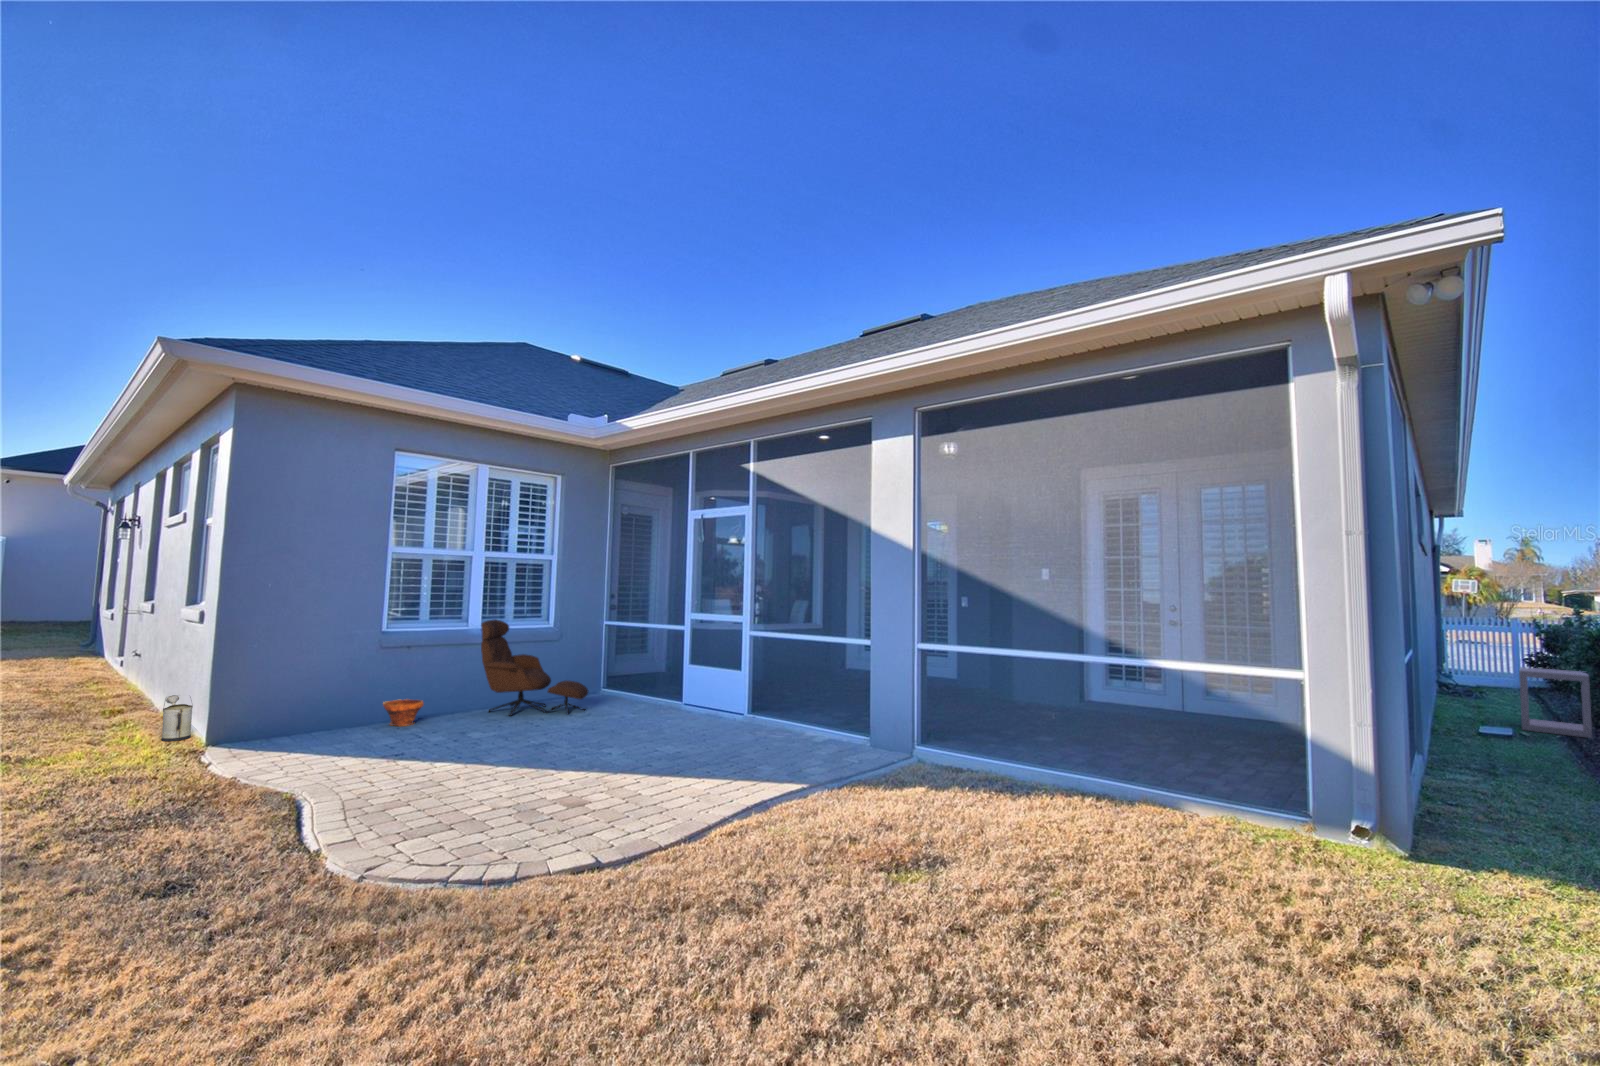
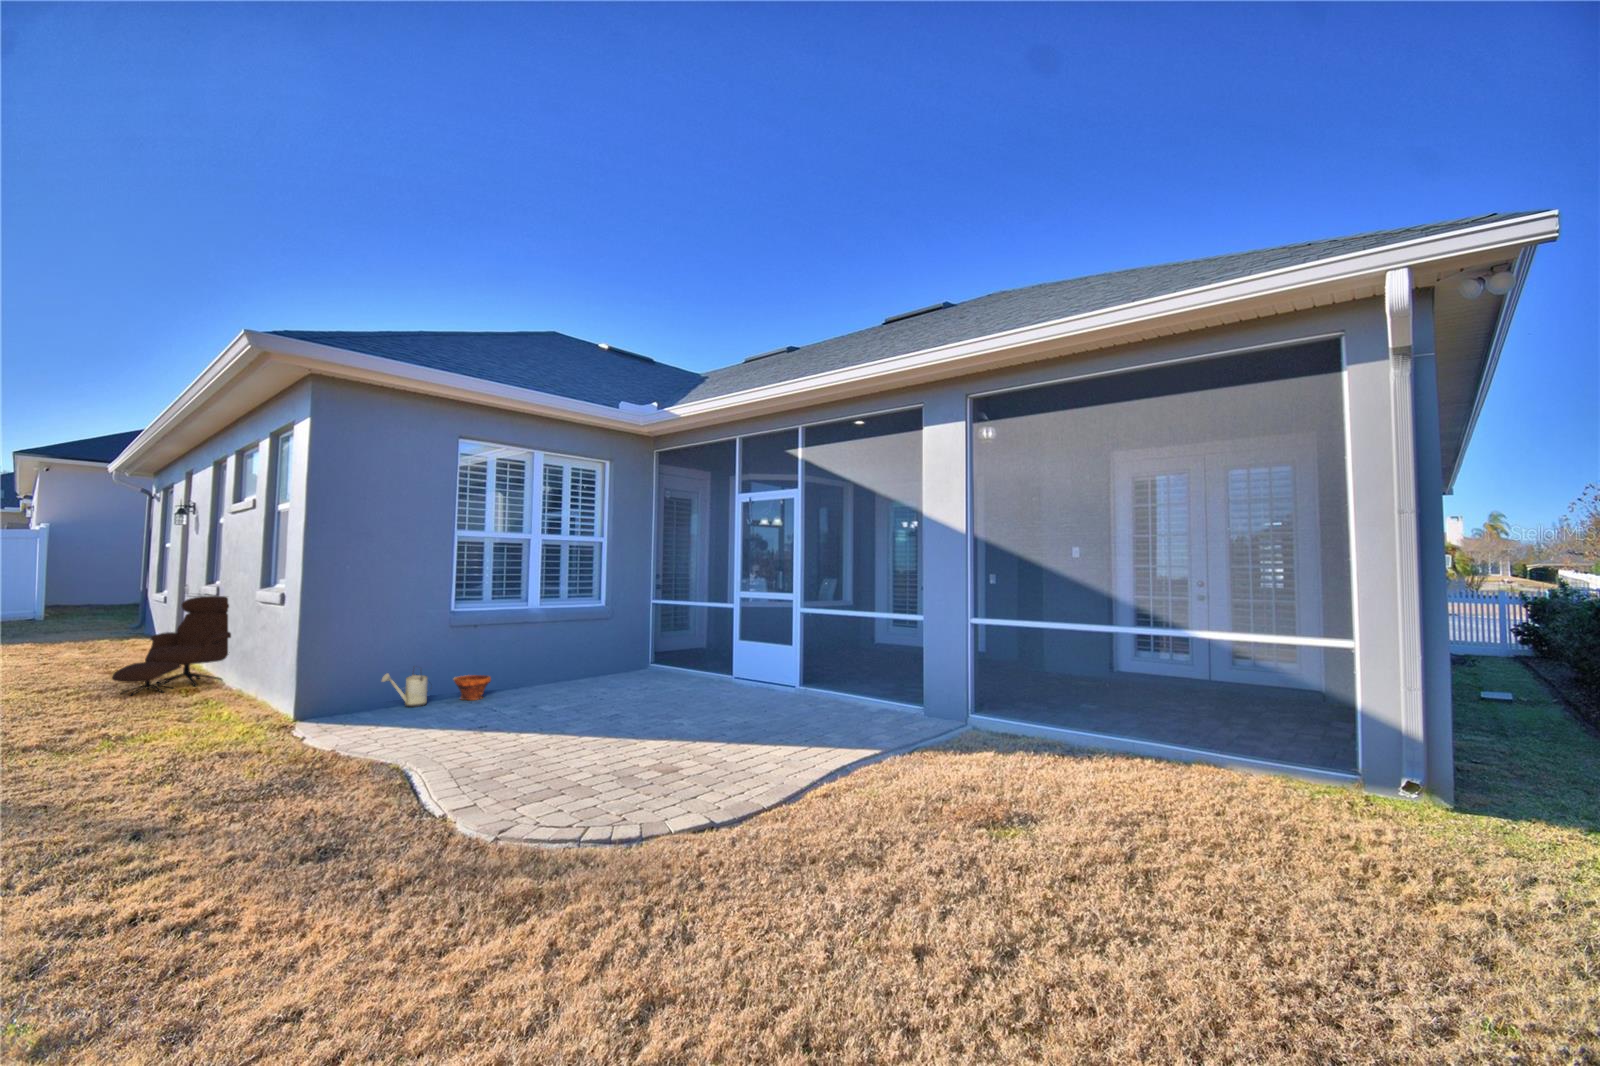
lounge chair: present [481,619,588,716] -> present [112,596,231,696]
side table: present [1519,667,1592,738] -> none [1505,636,1574,700]
watering can: present [162,695,193,741] -> present [382,673,428,707]

